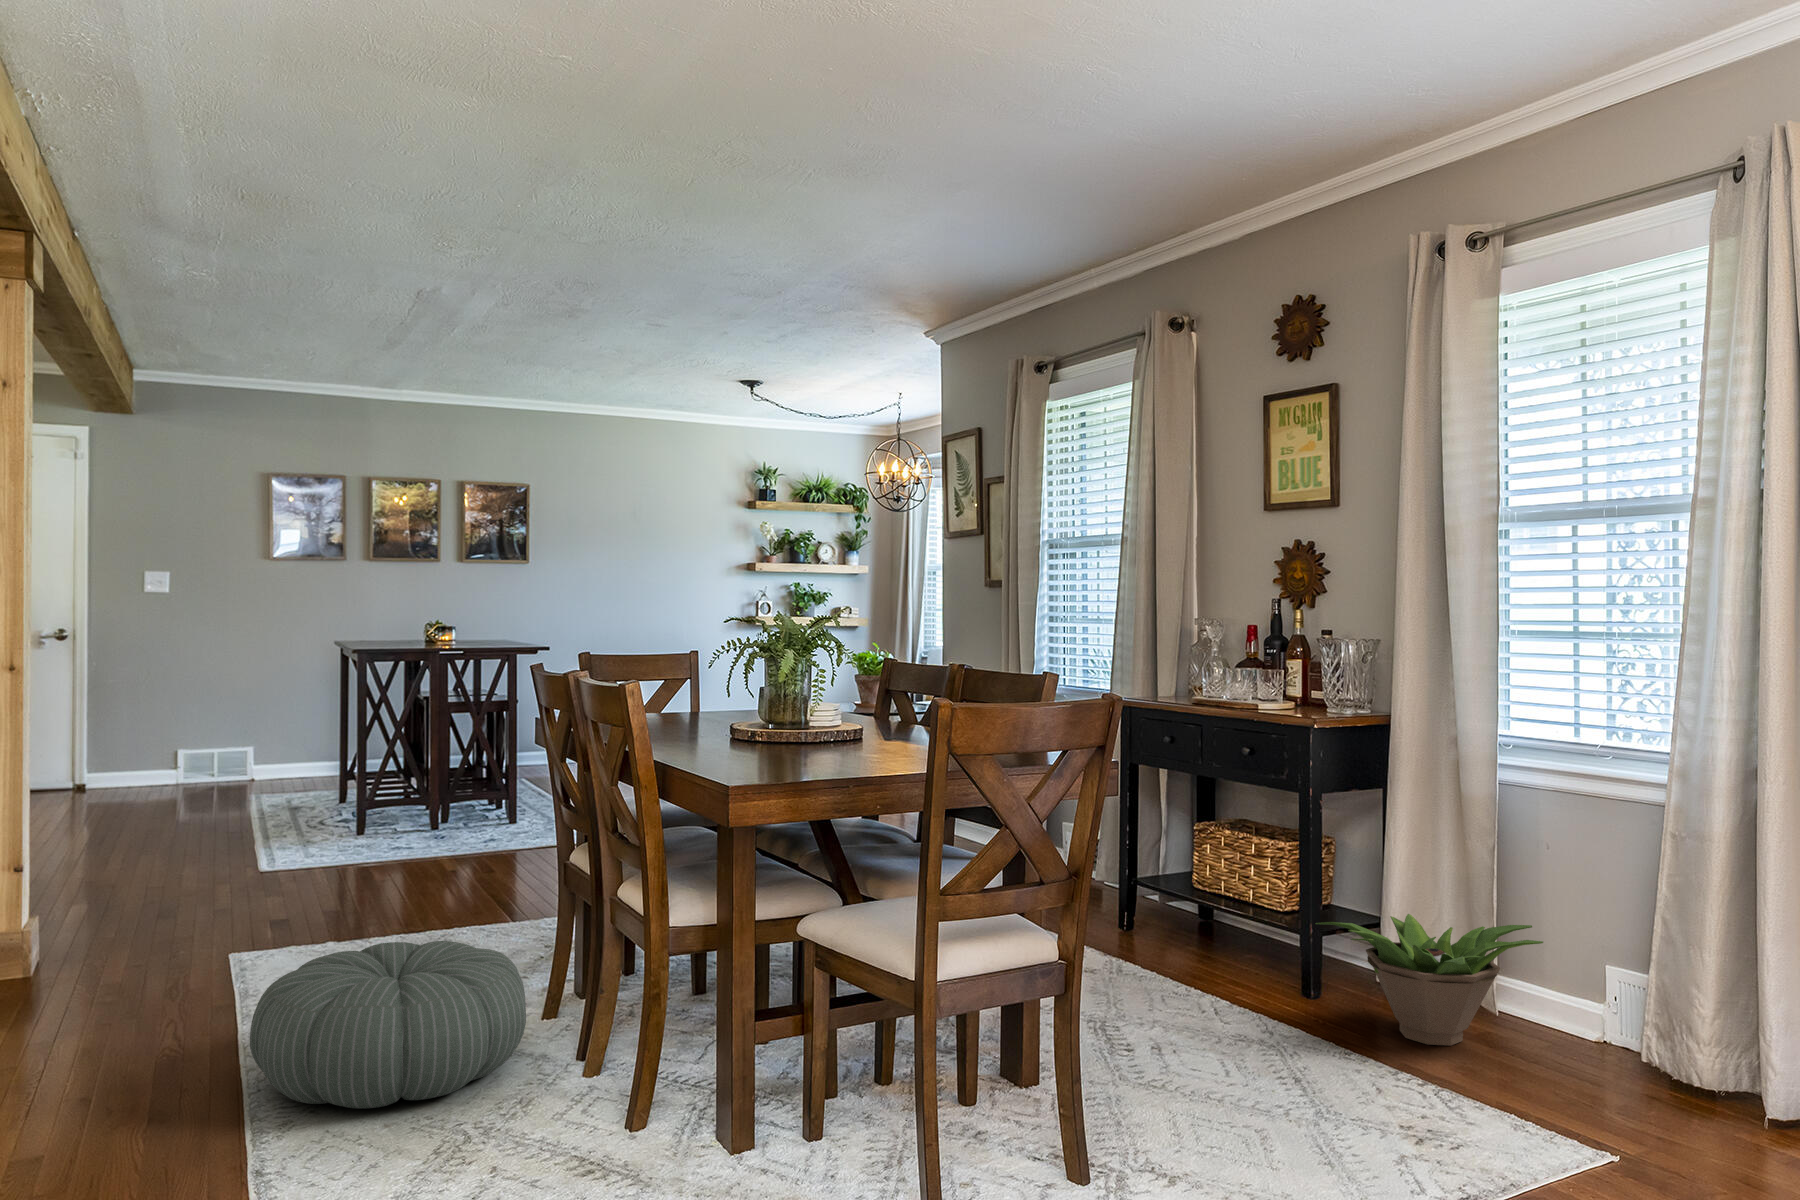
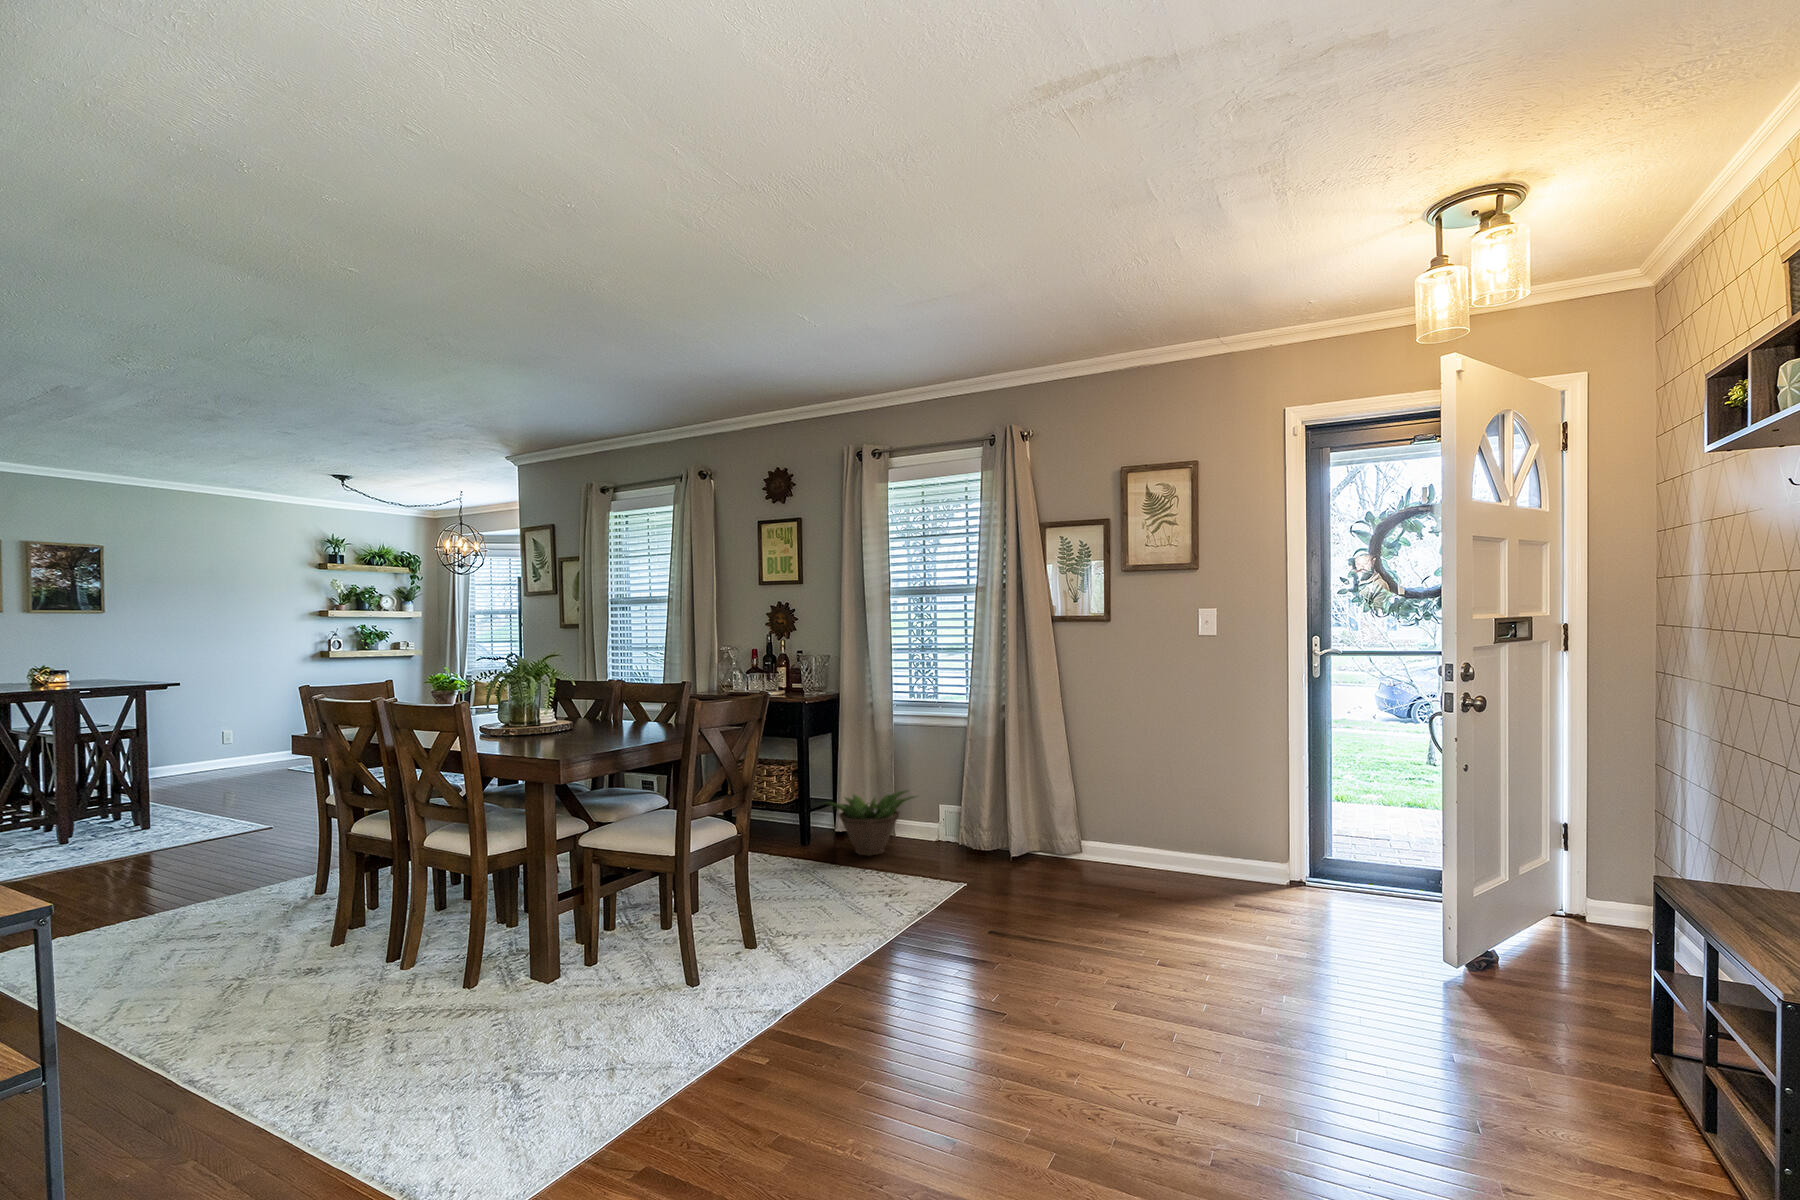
pouf: present [250,941,526,1109] -> none [109,904,350,1038]

